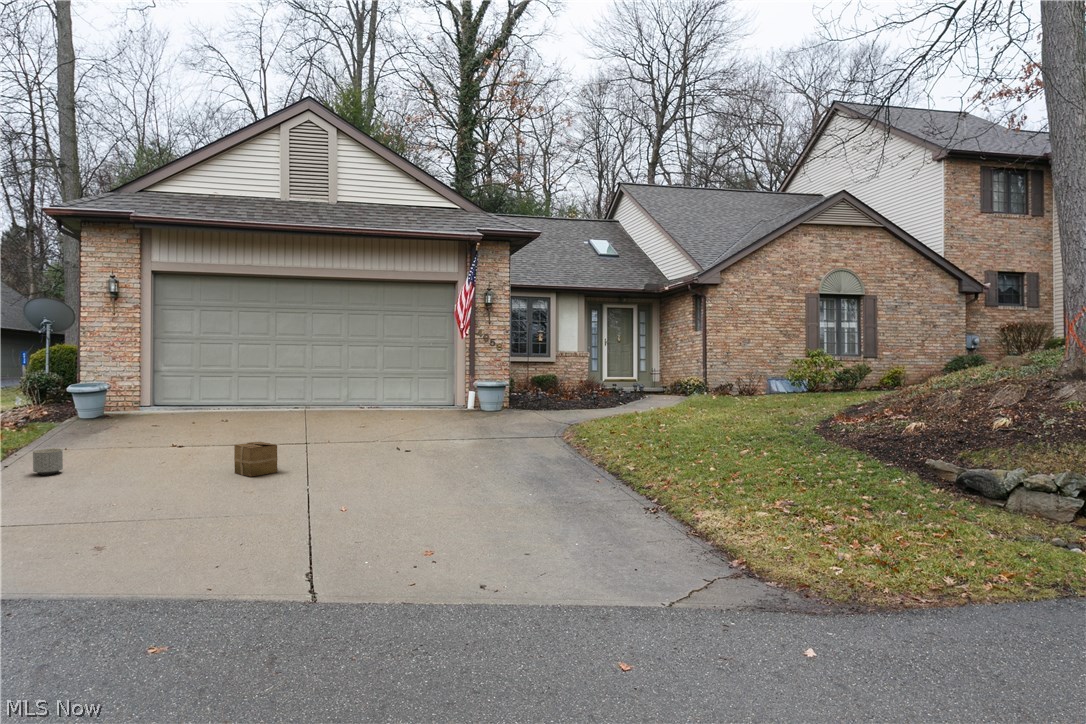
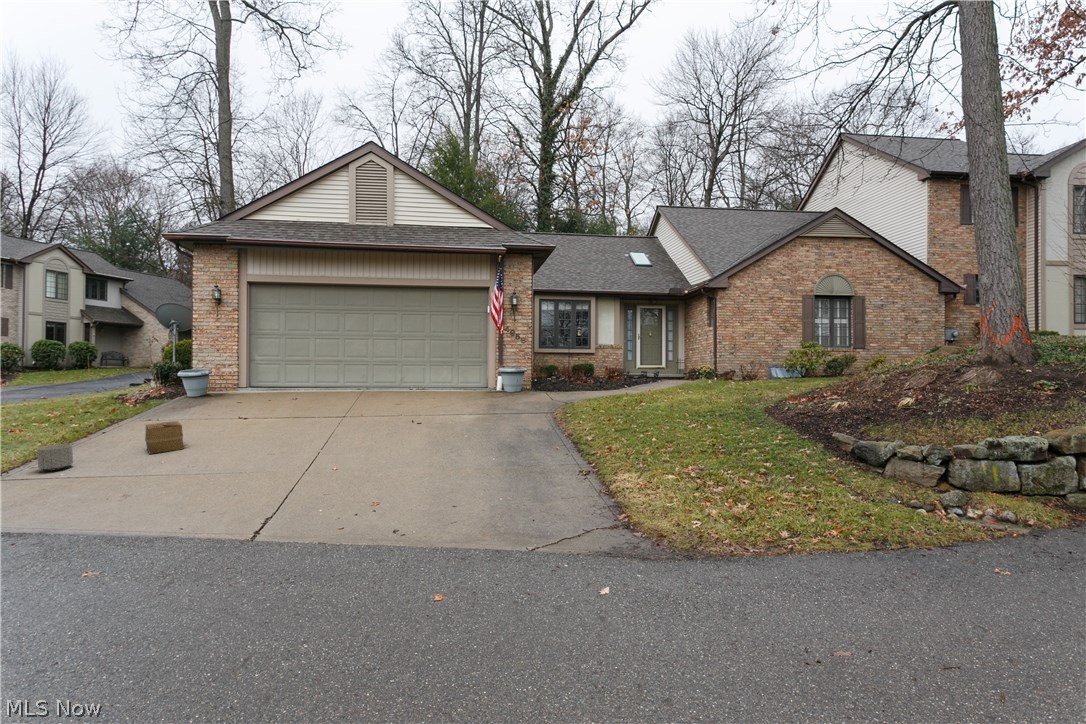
cardboard box: present [234,442,278,477] -> present [145,421,183,454]

